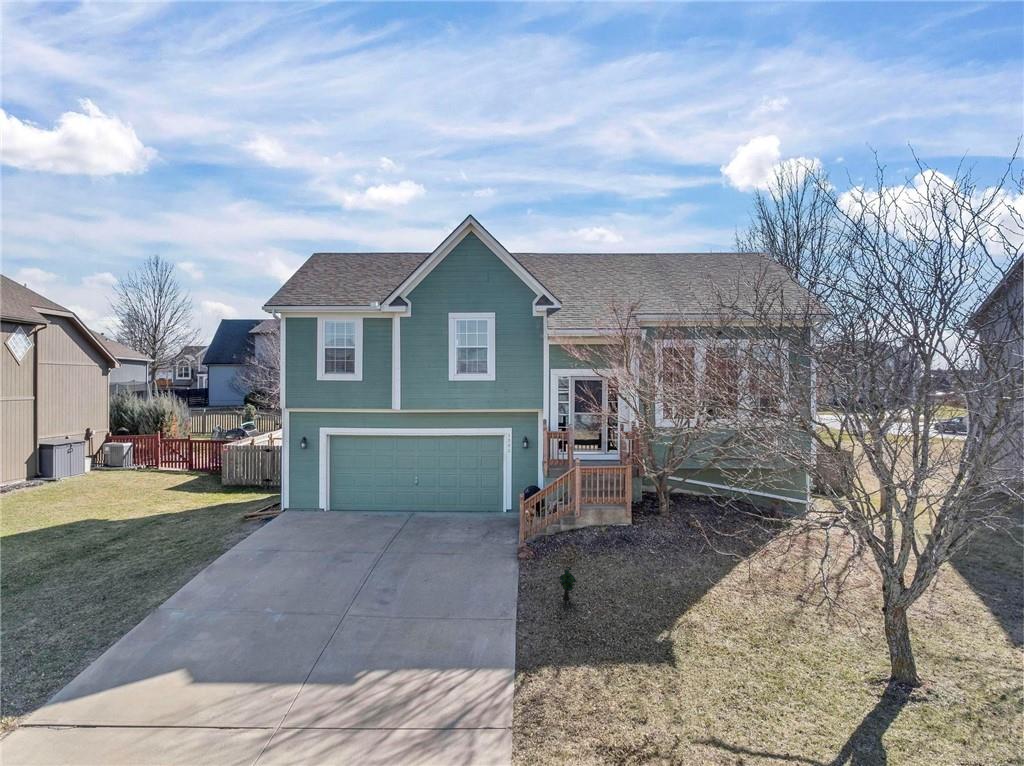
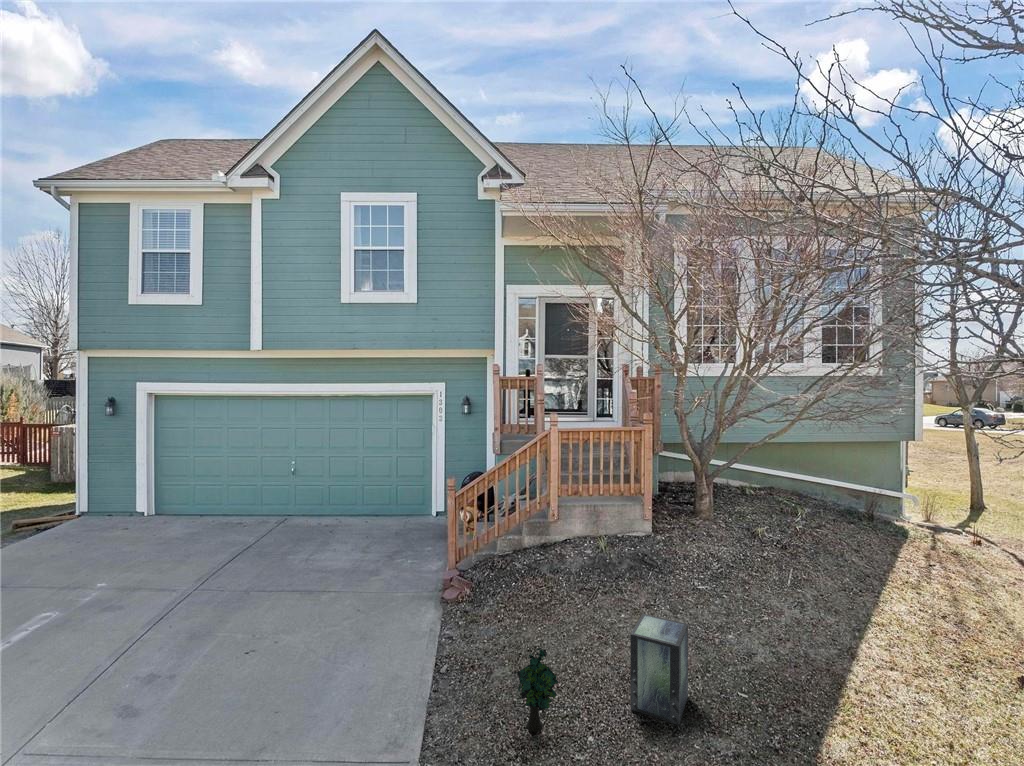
storage box: none [607,557,632,600] -> present [630,614,688,725]

